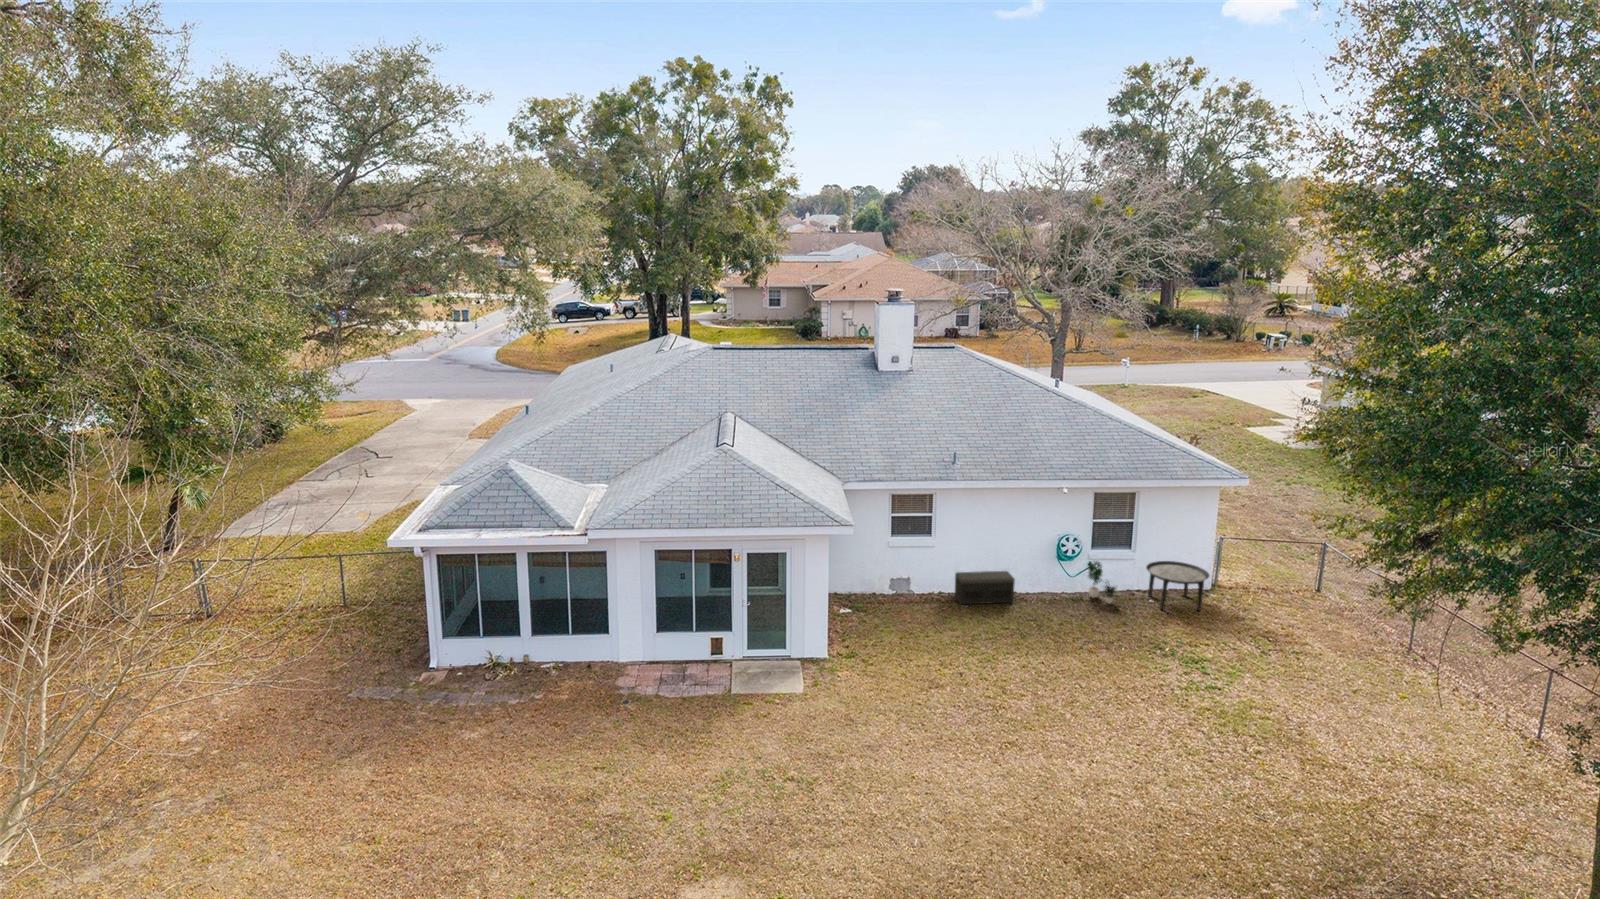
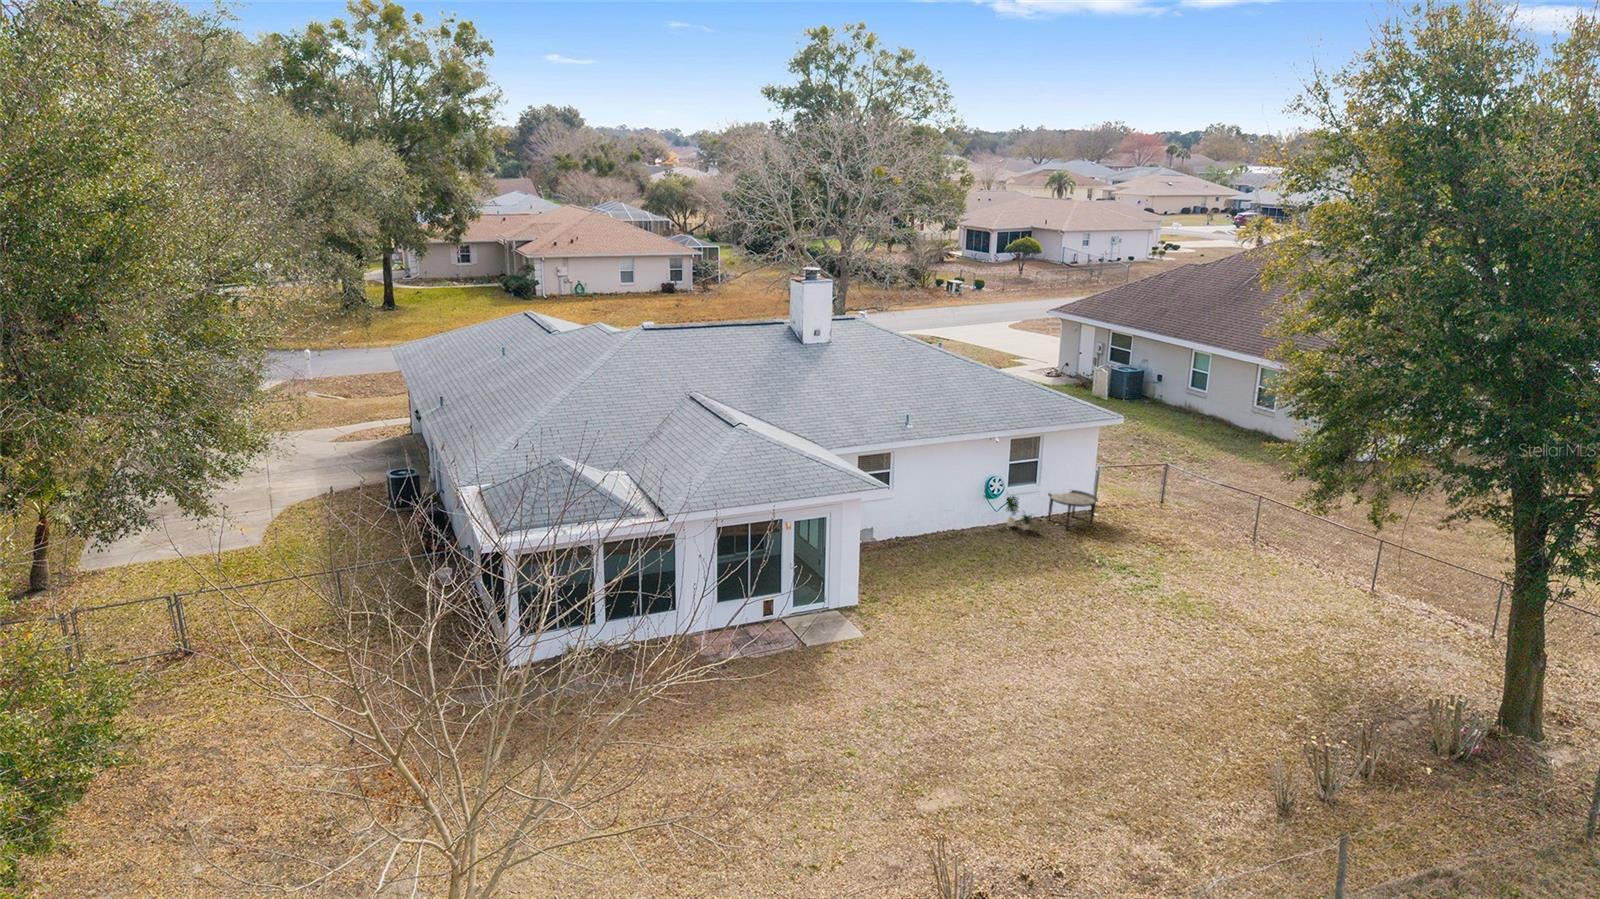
storage bench: present [955,571,1015,604] -> none [908,512,960,546]

